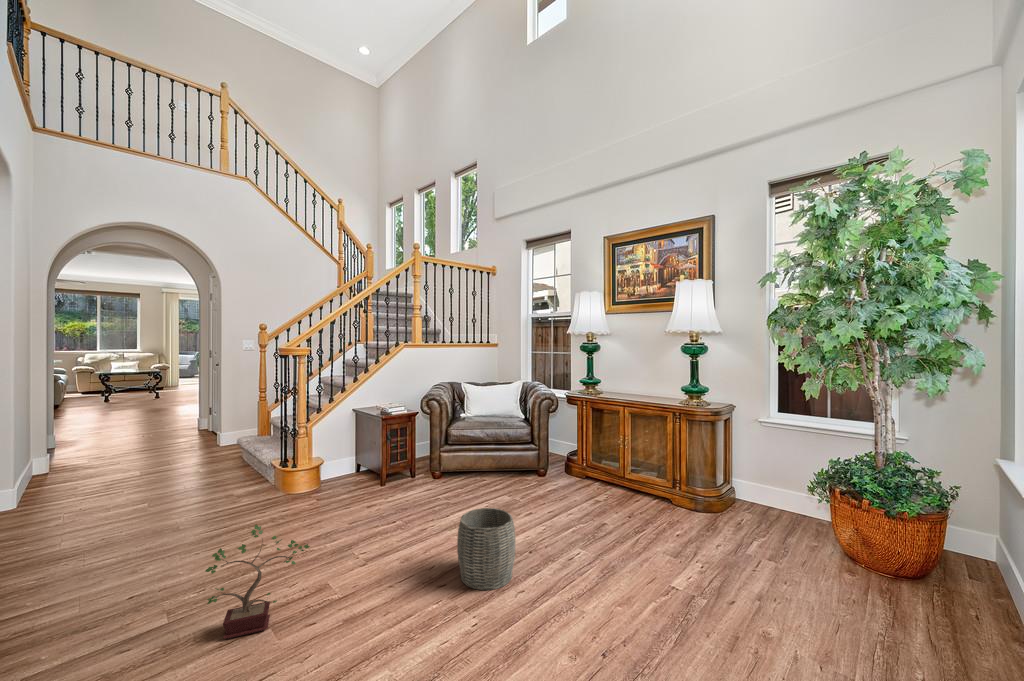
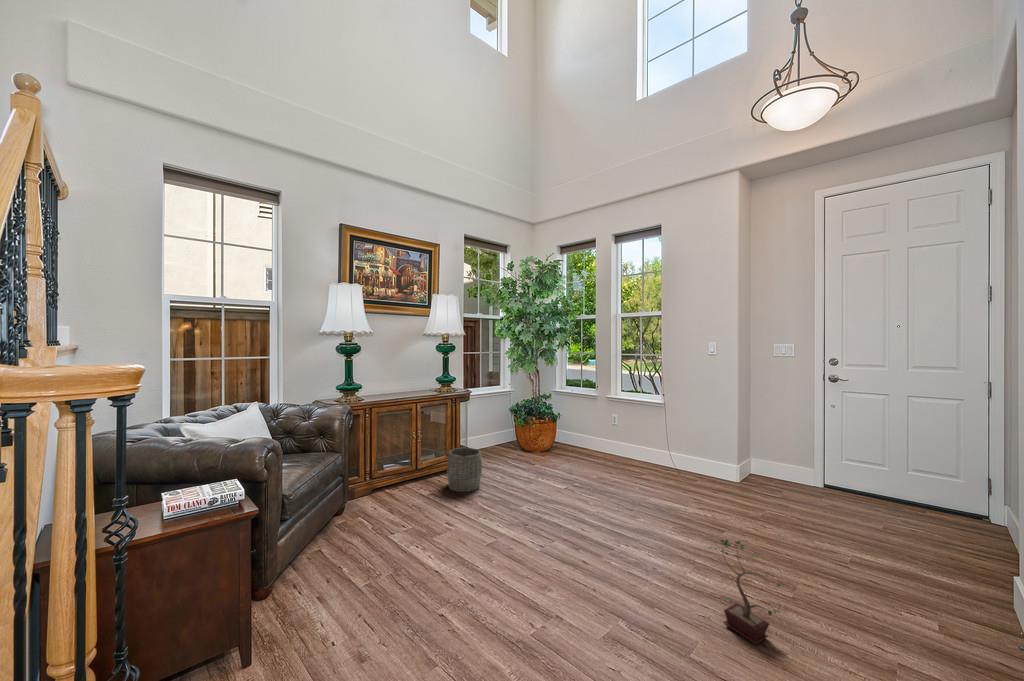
woven basket: present [457,508,516,590] -> present [447,448,482,492]

